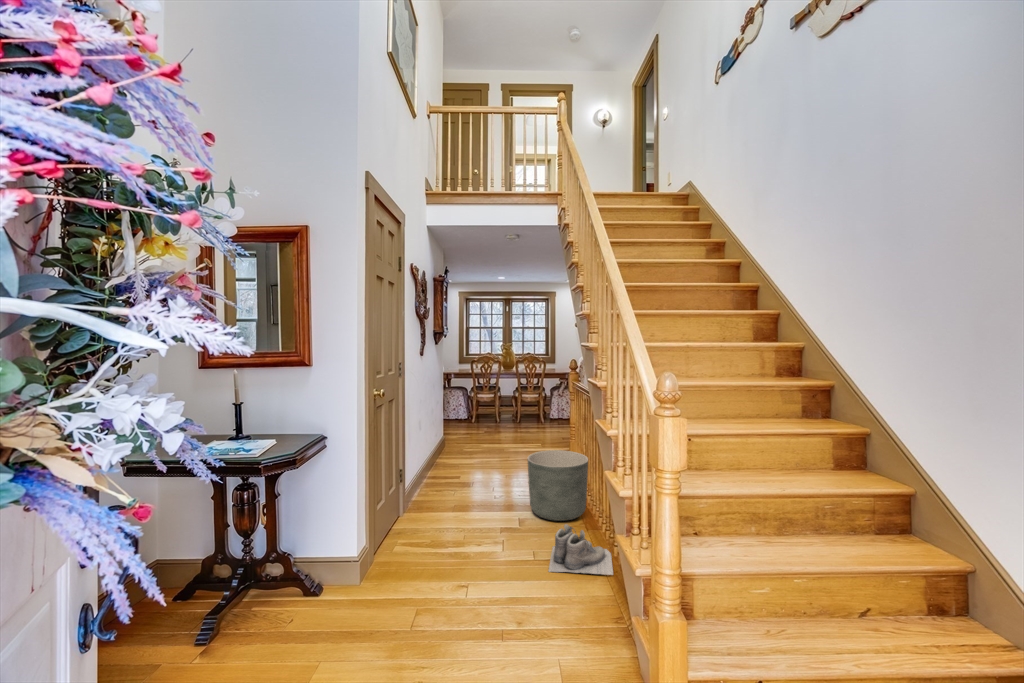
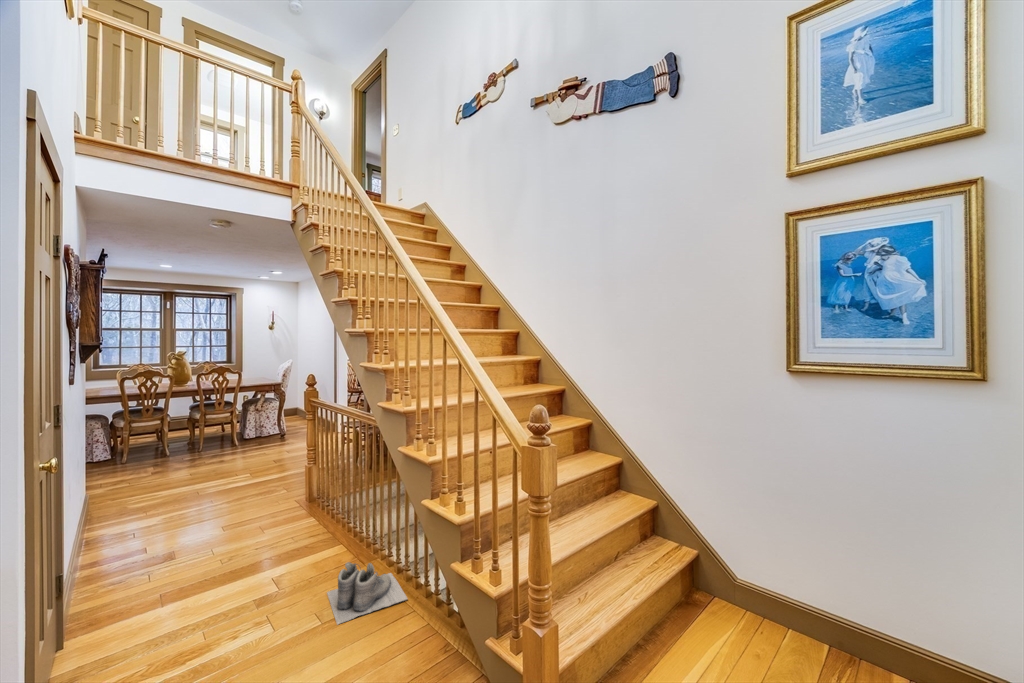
planter: present [528,450,588,521] -> none [273,477,349,563]

